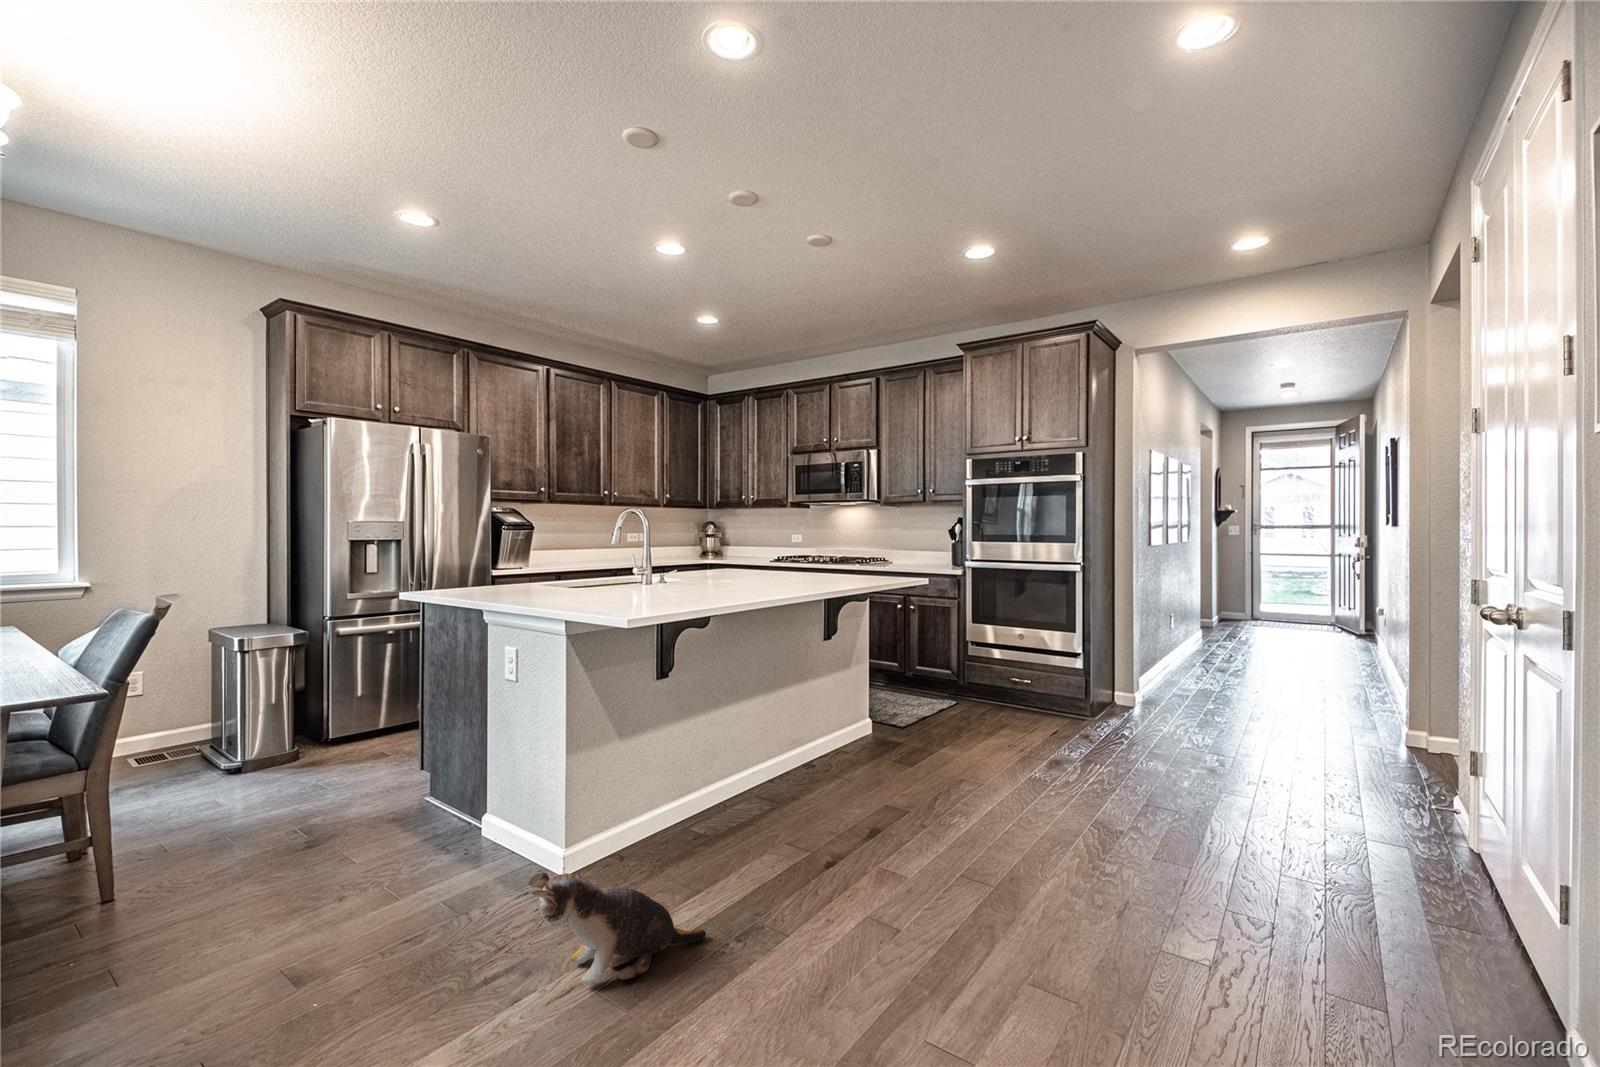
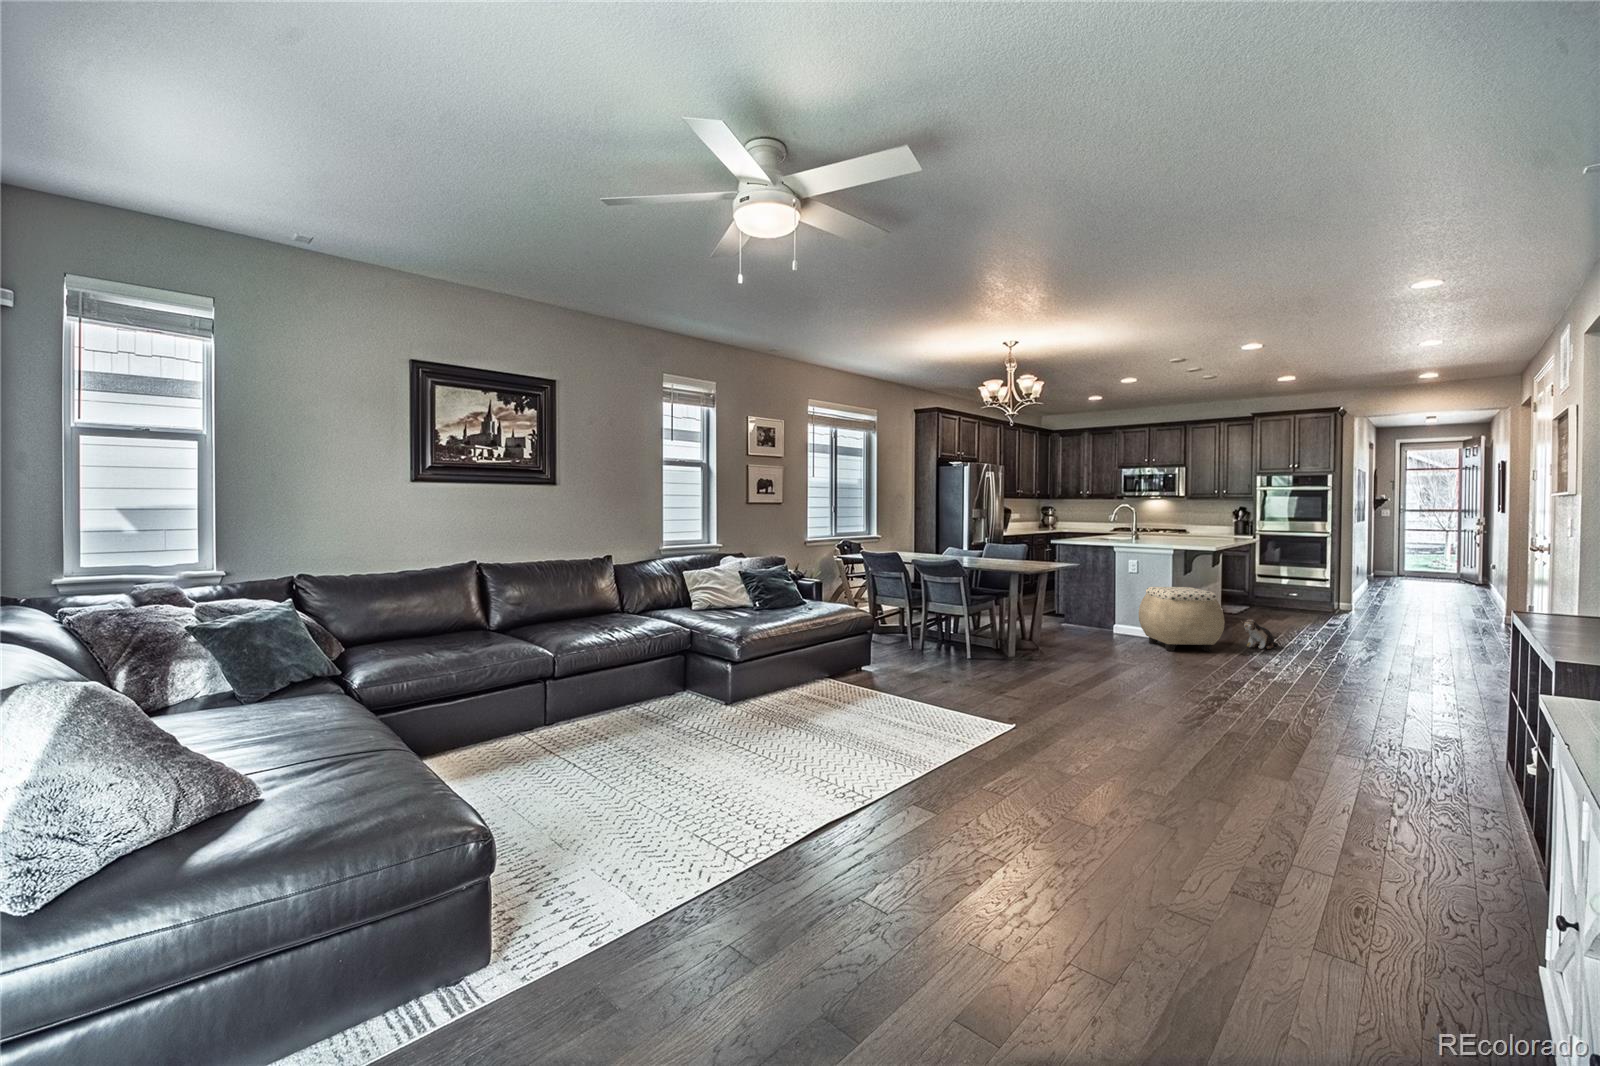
ottoman: none [153,742,487,1016] -> present [1139,587,1225,651]

